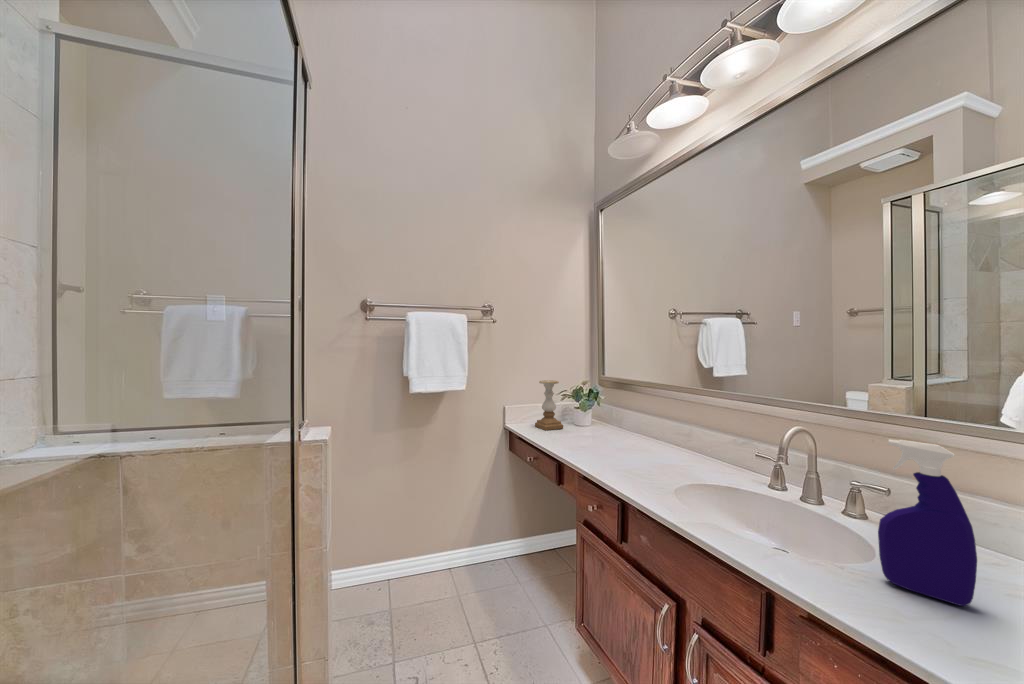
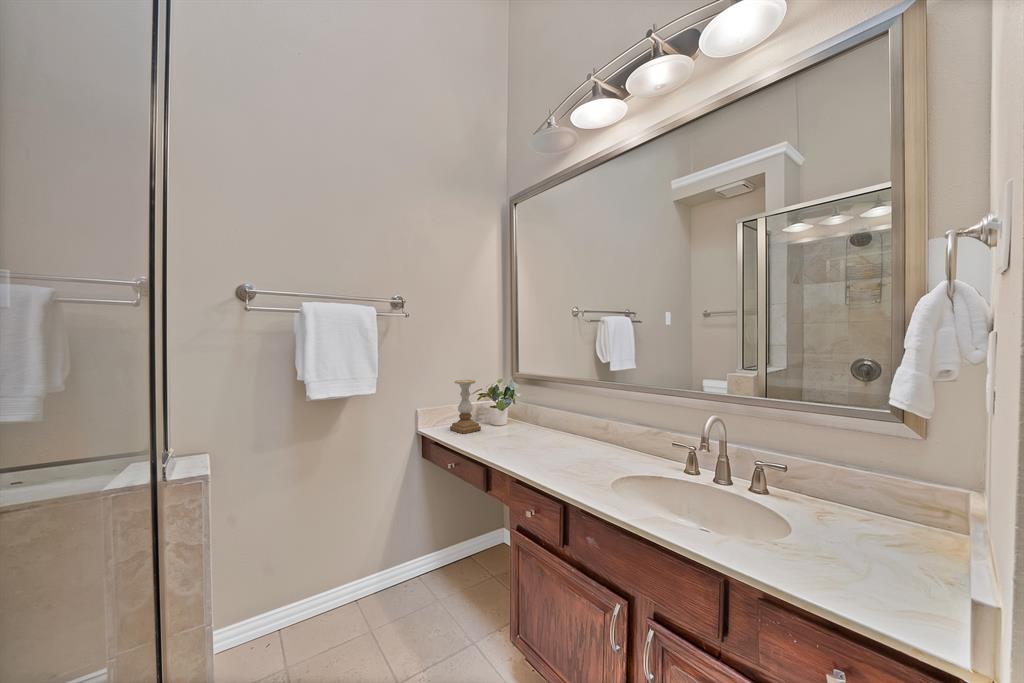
spray bottle: present [878,439,977,606] -> none [803,430,875,564]

